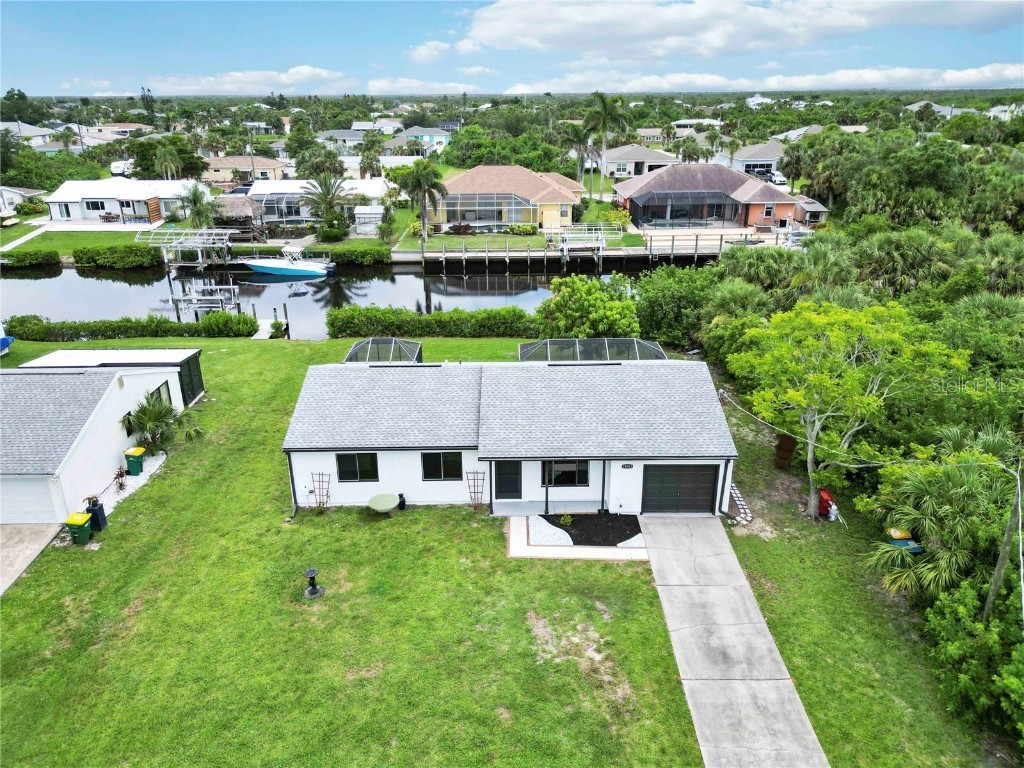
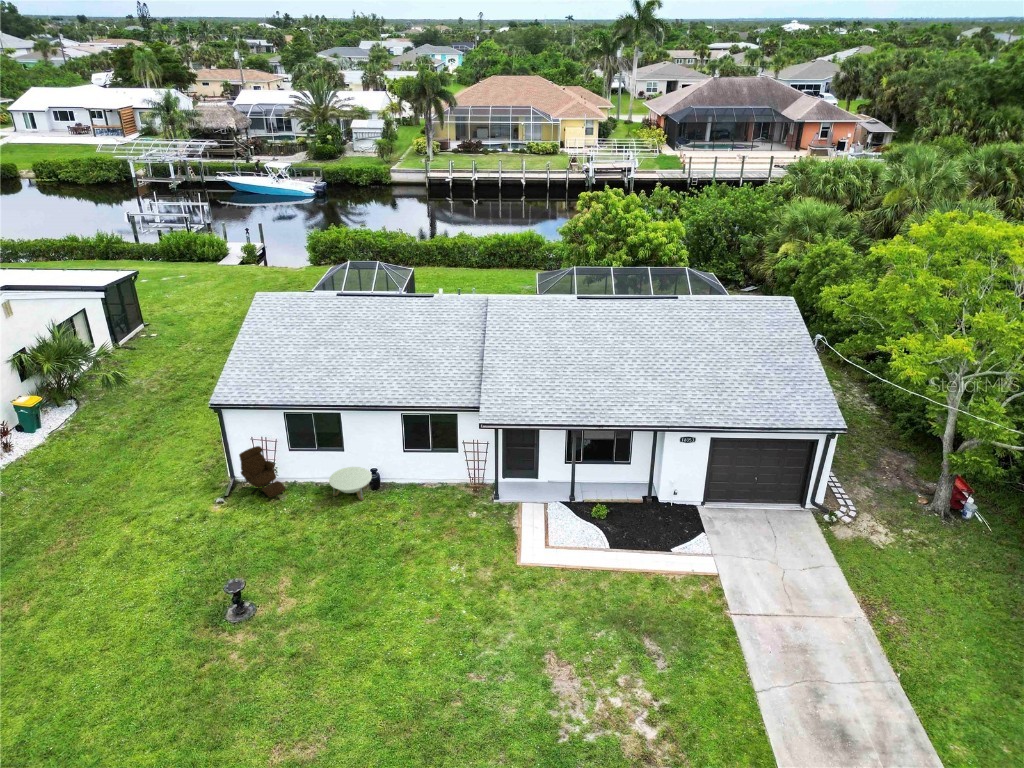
lounge chair: present [774,434,796,468] -> present [239,446,285,500]

